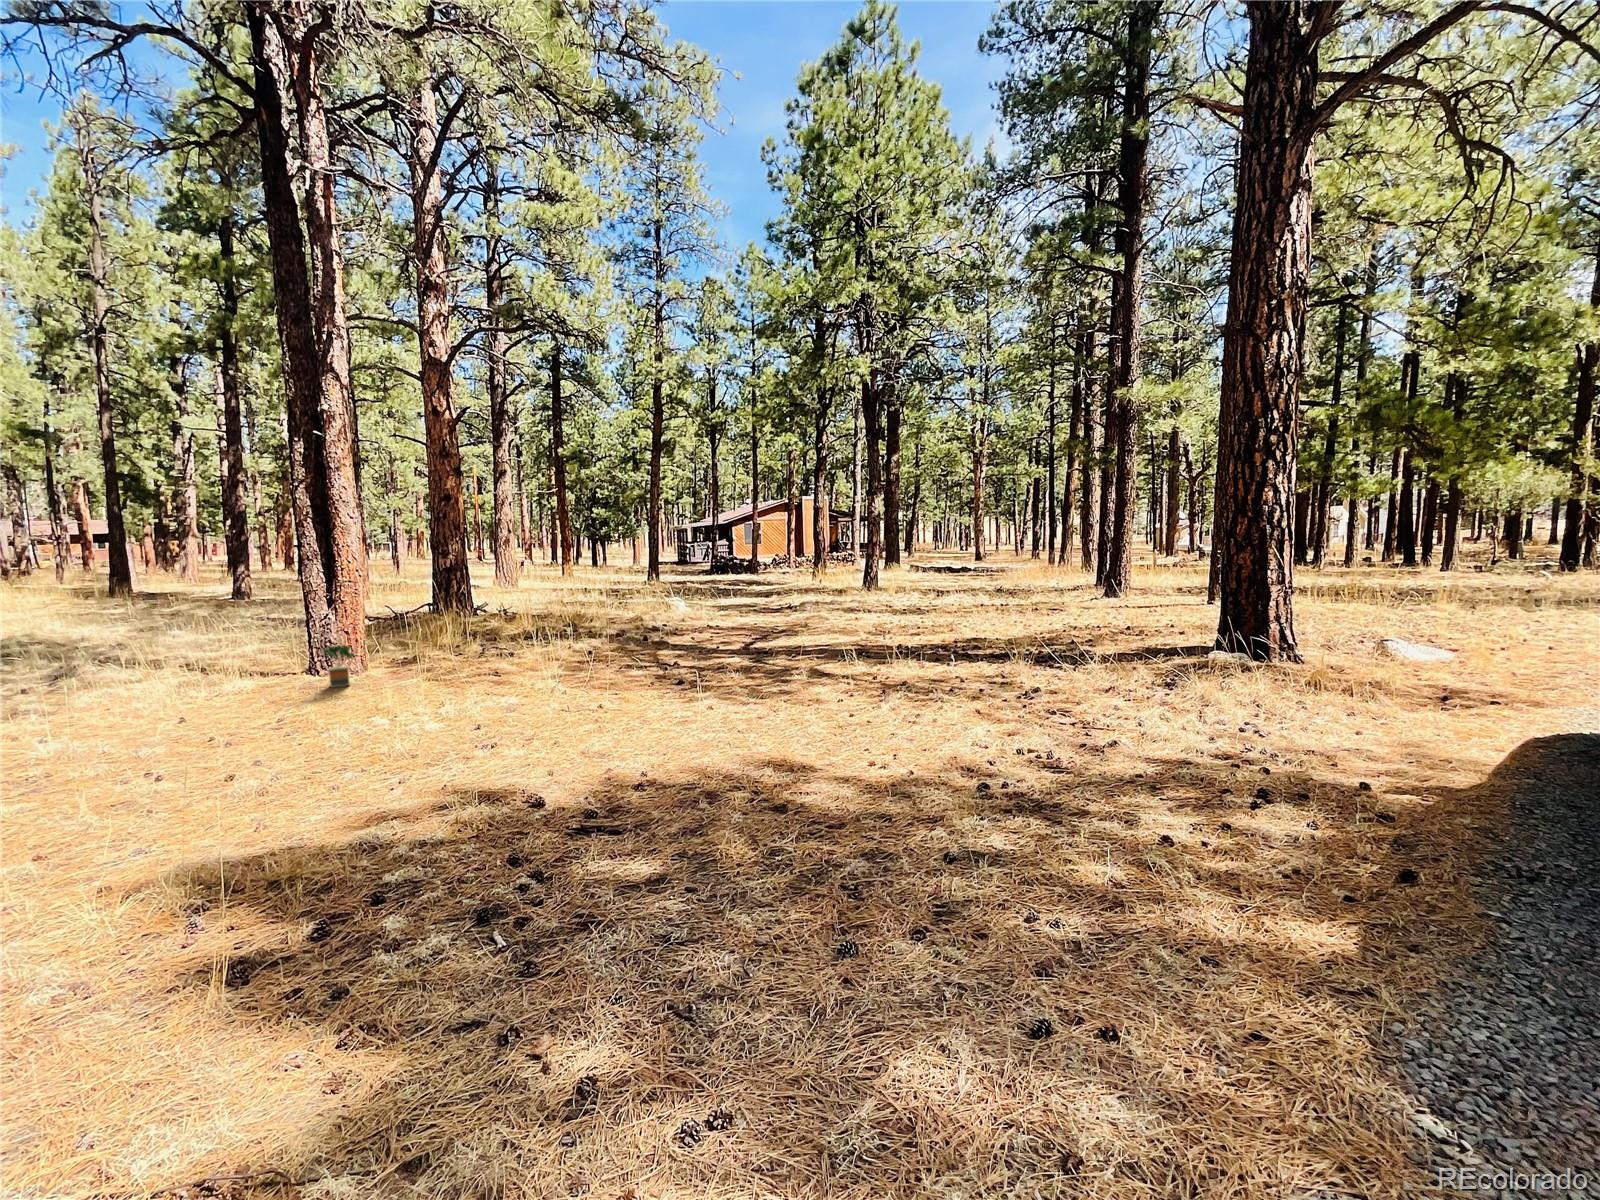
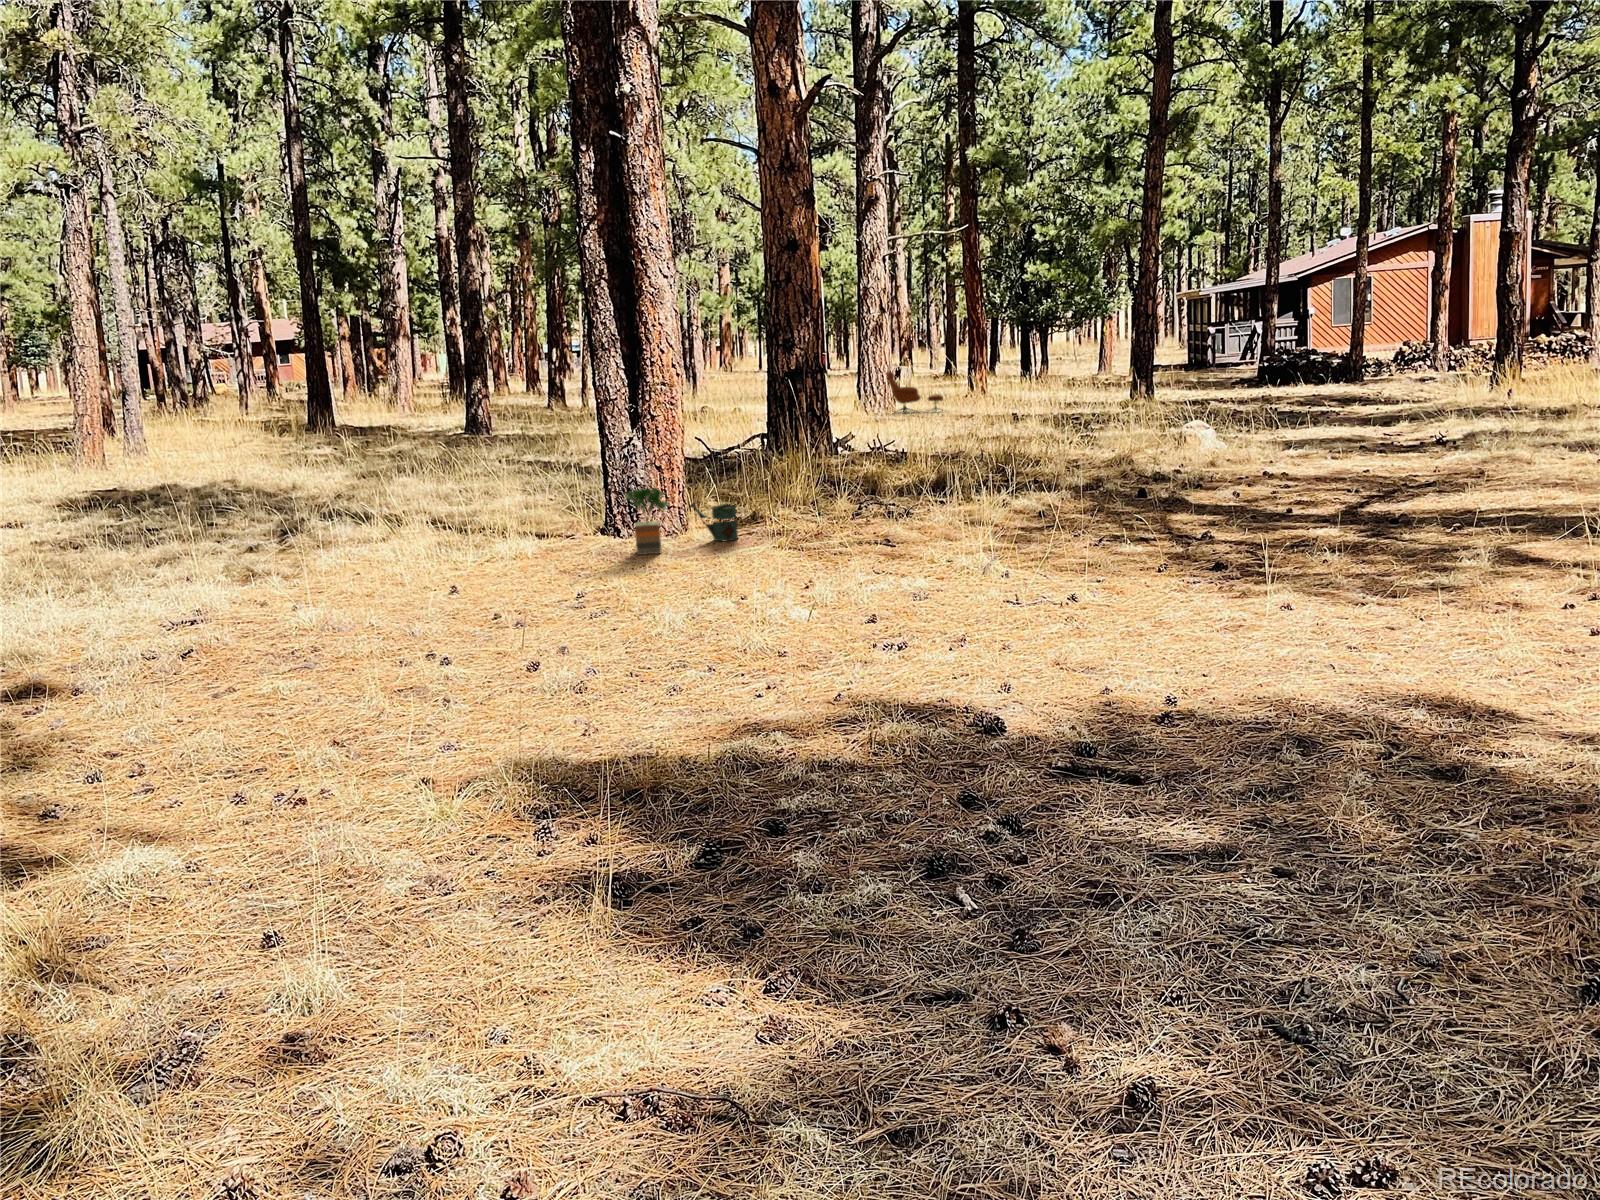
lounge chair: none [504,567,542,592] -> present [887,371,943,412]
watering can: none [369,652,412,676] -> present [689,503,738,541]

